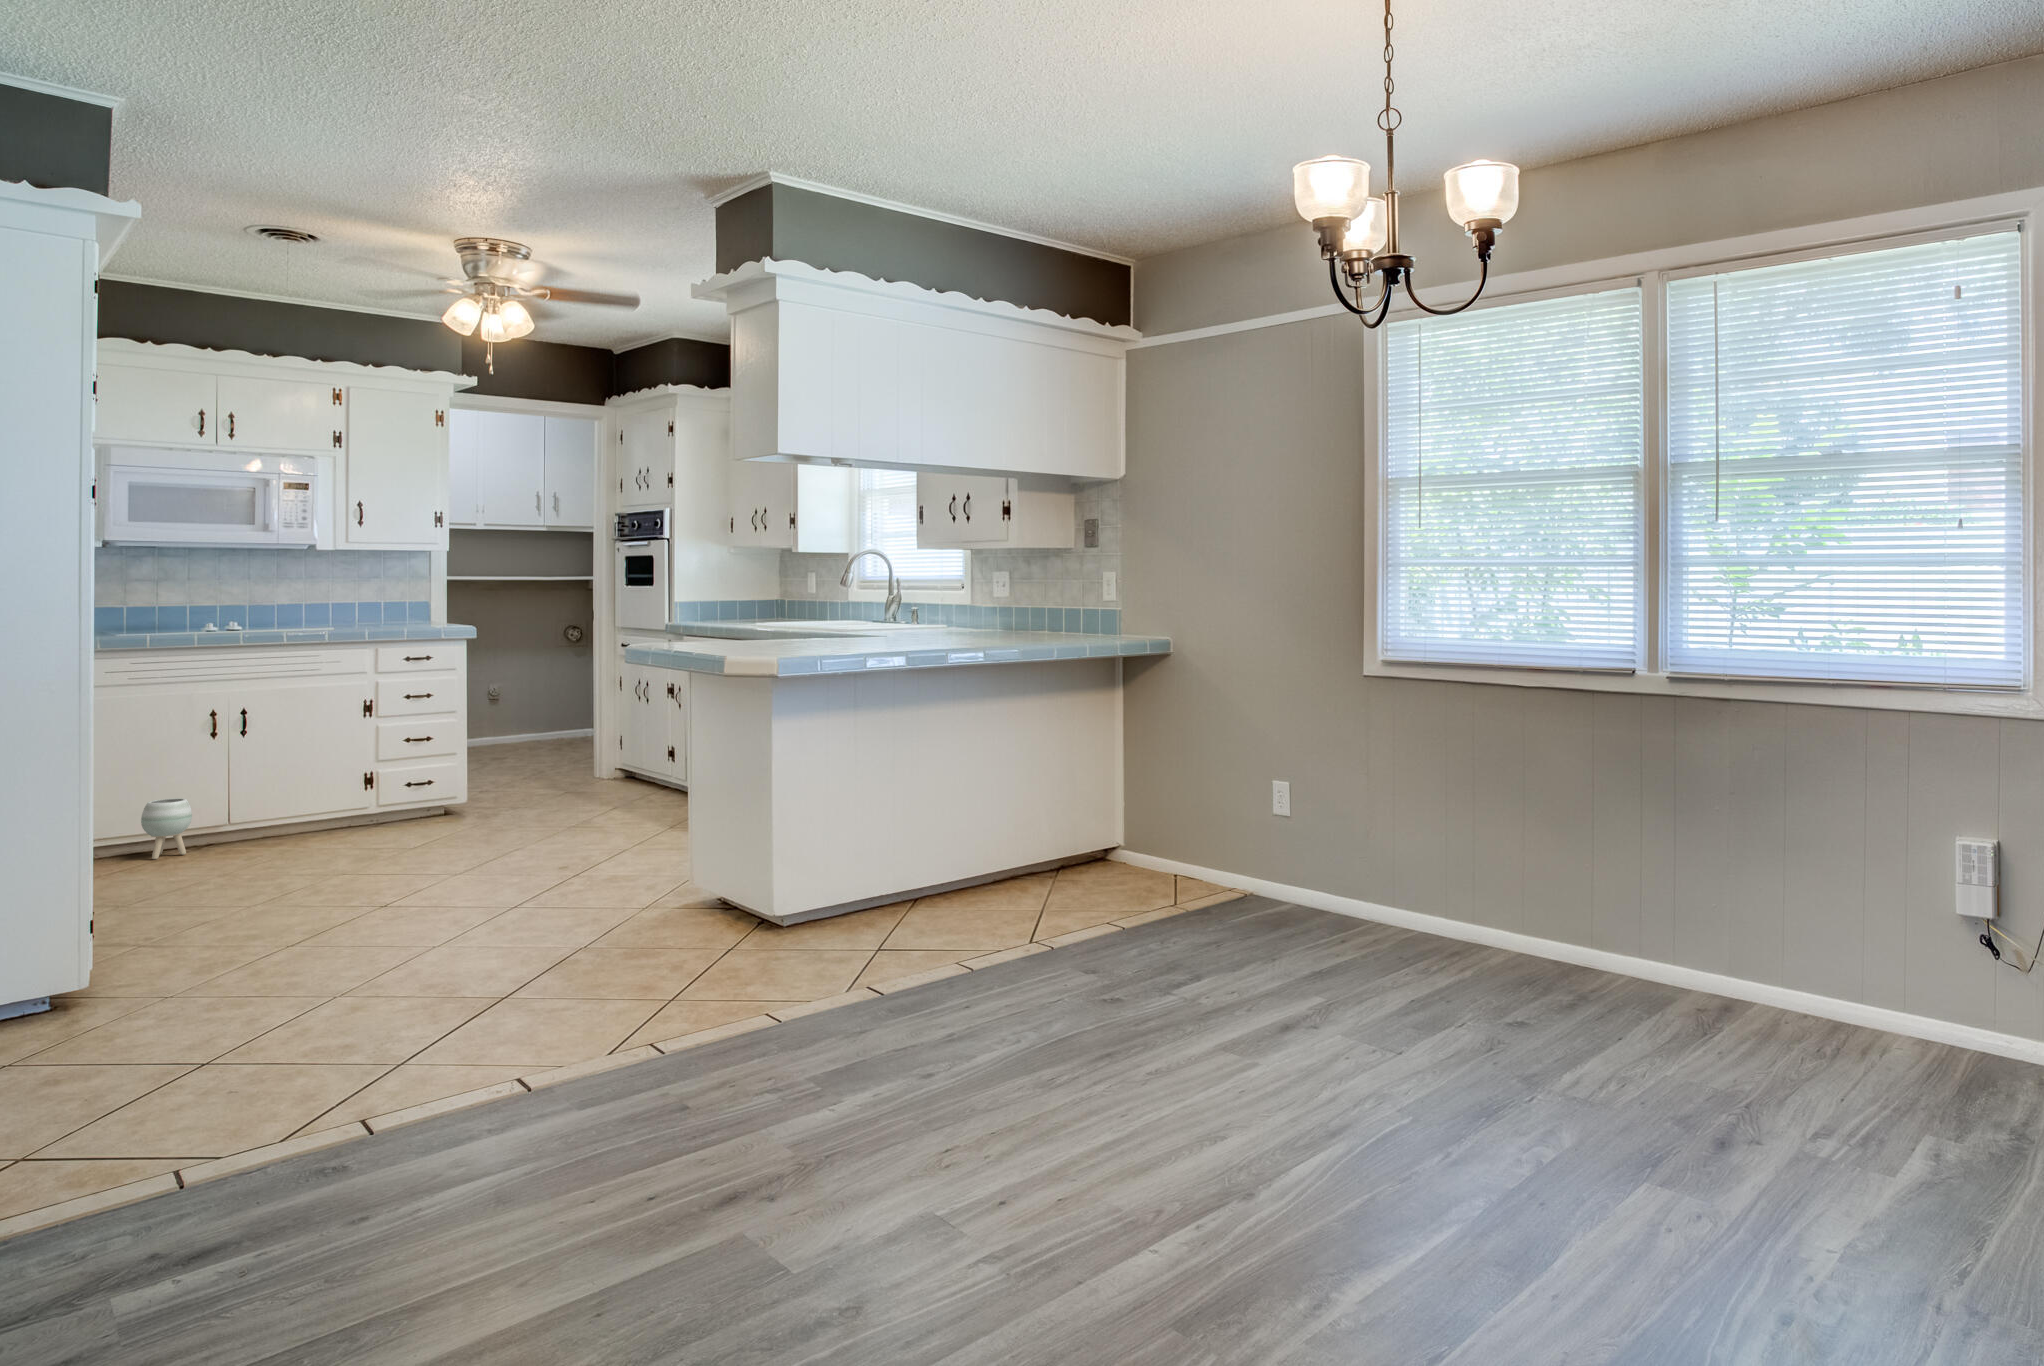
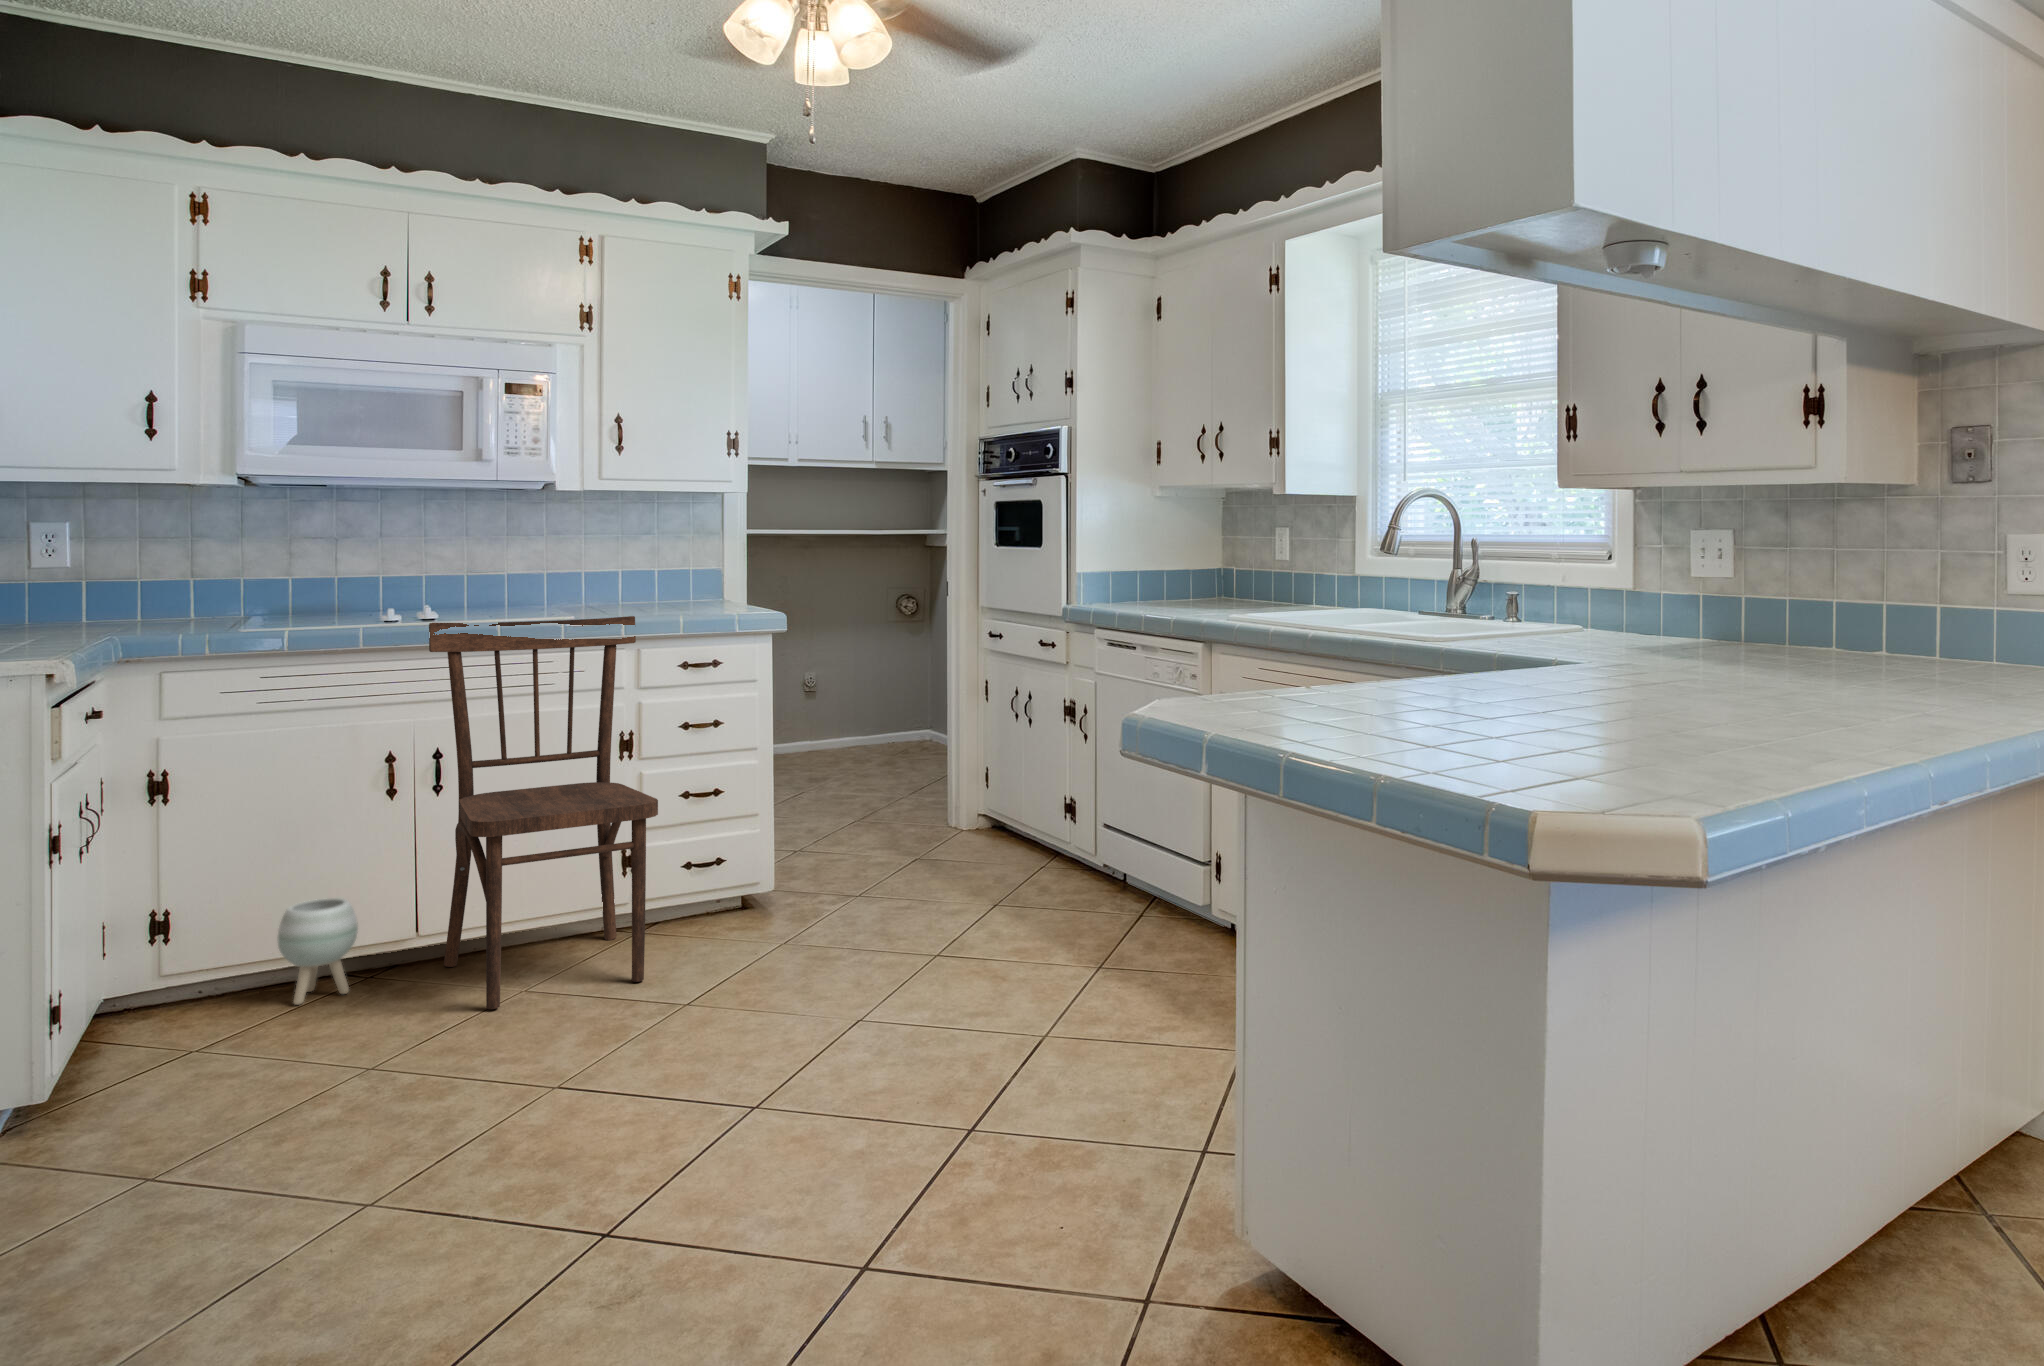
dining chair: none [238,628,390,855] -> present [429,616,658,1009]

